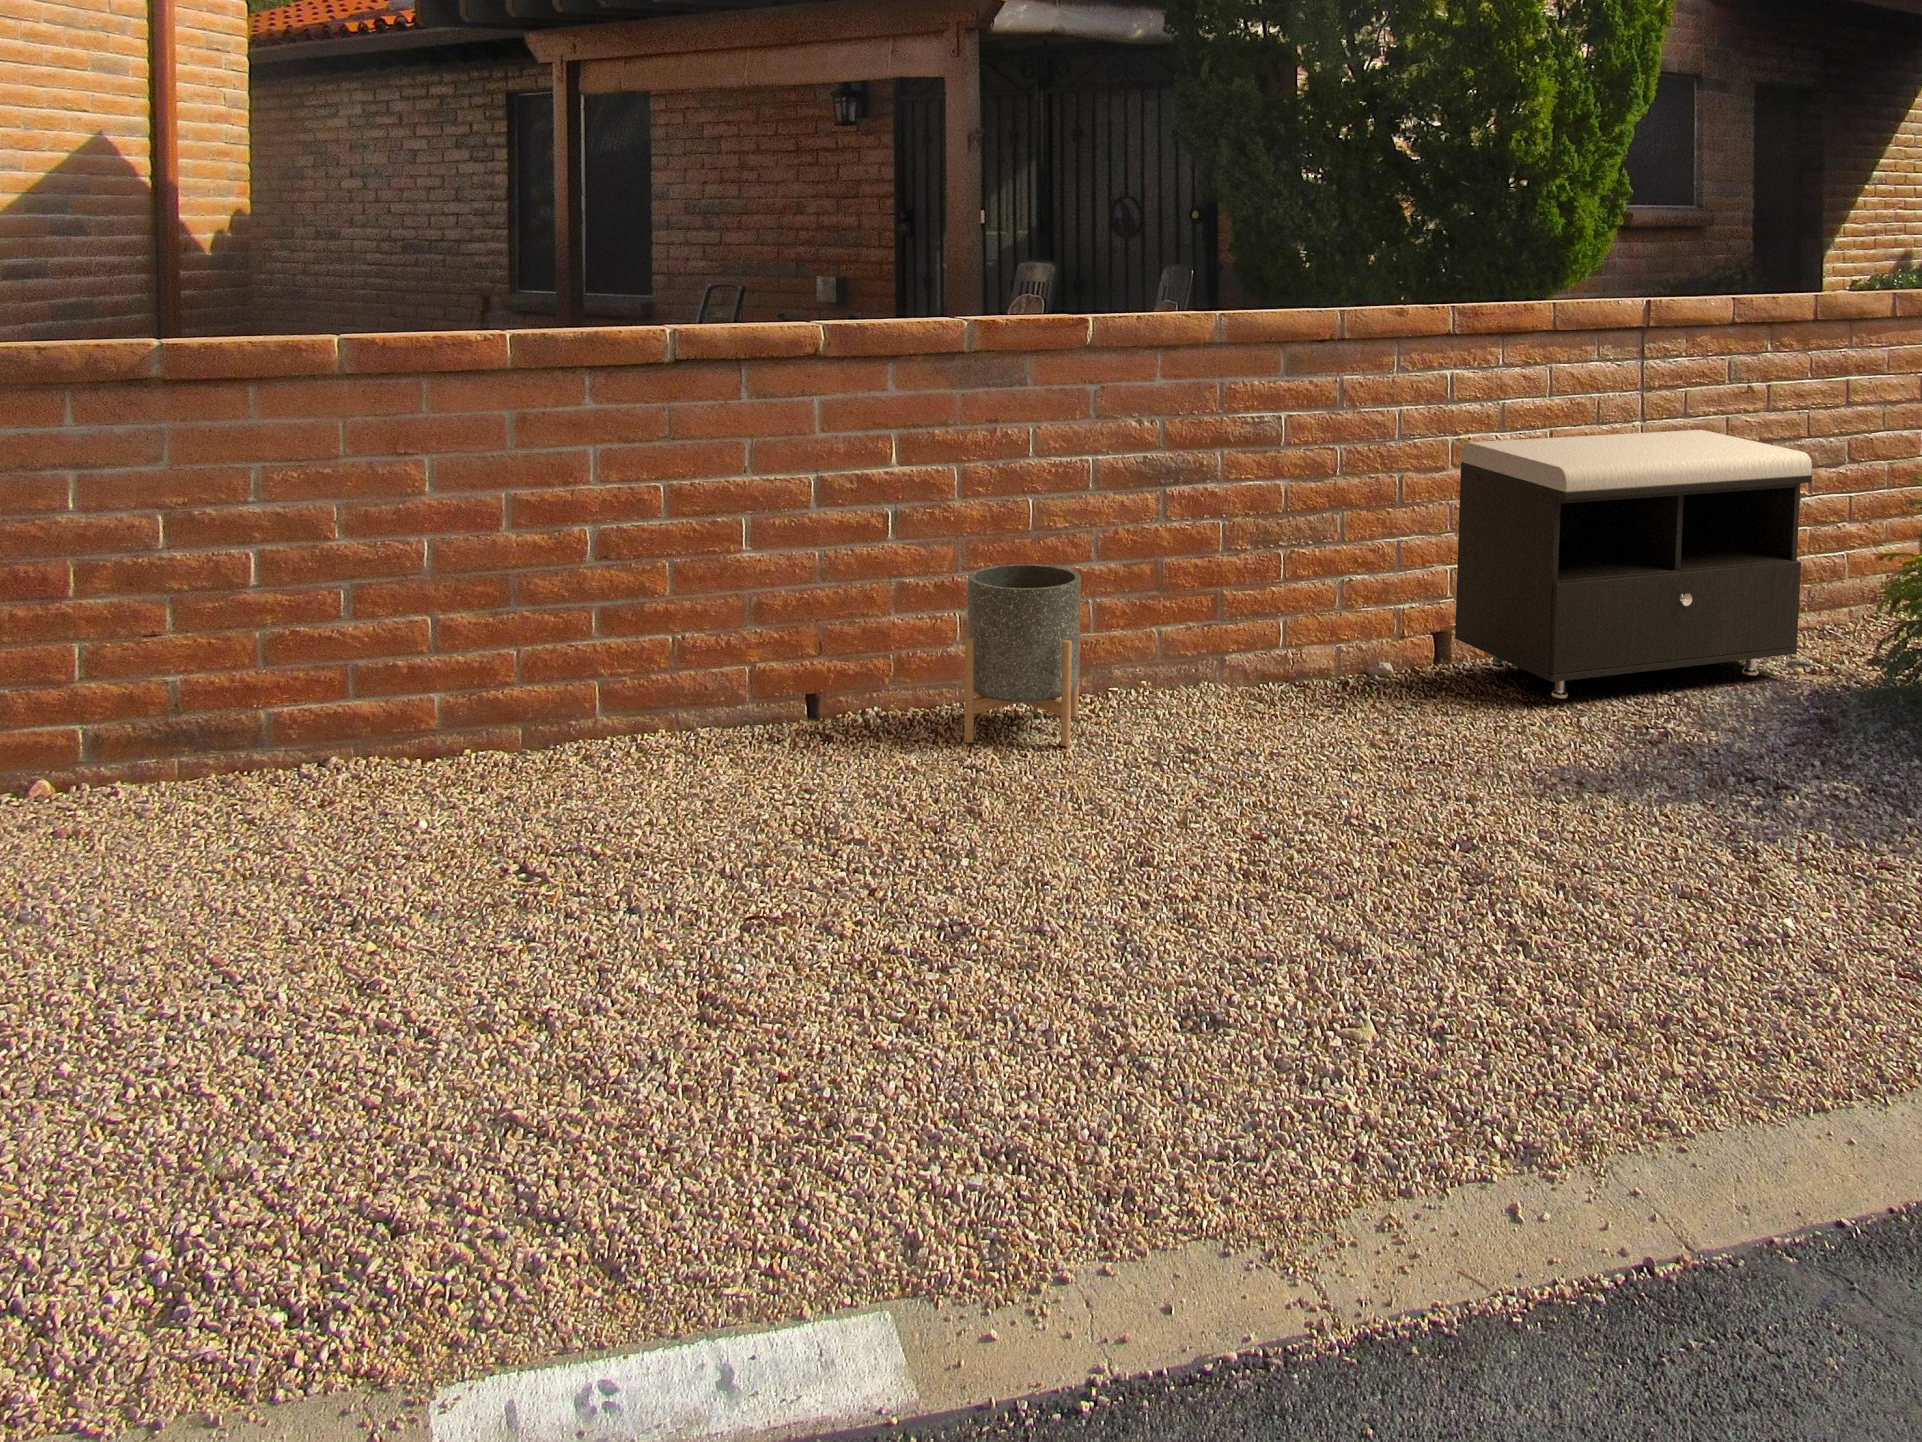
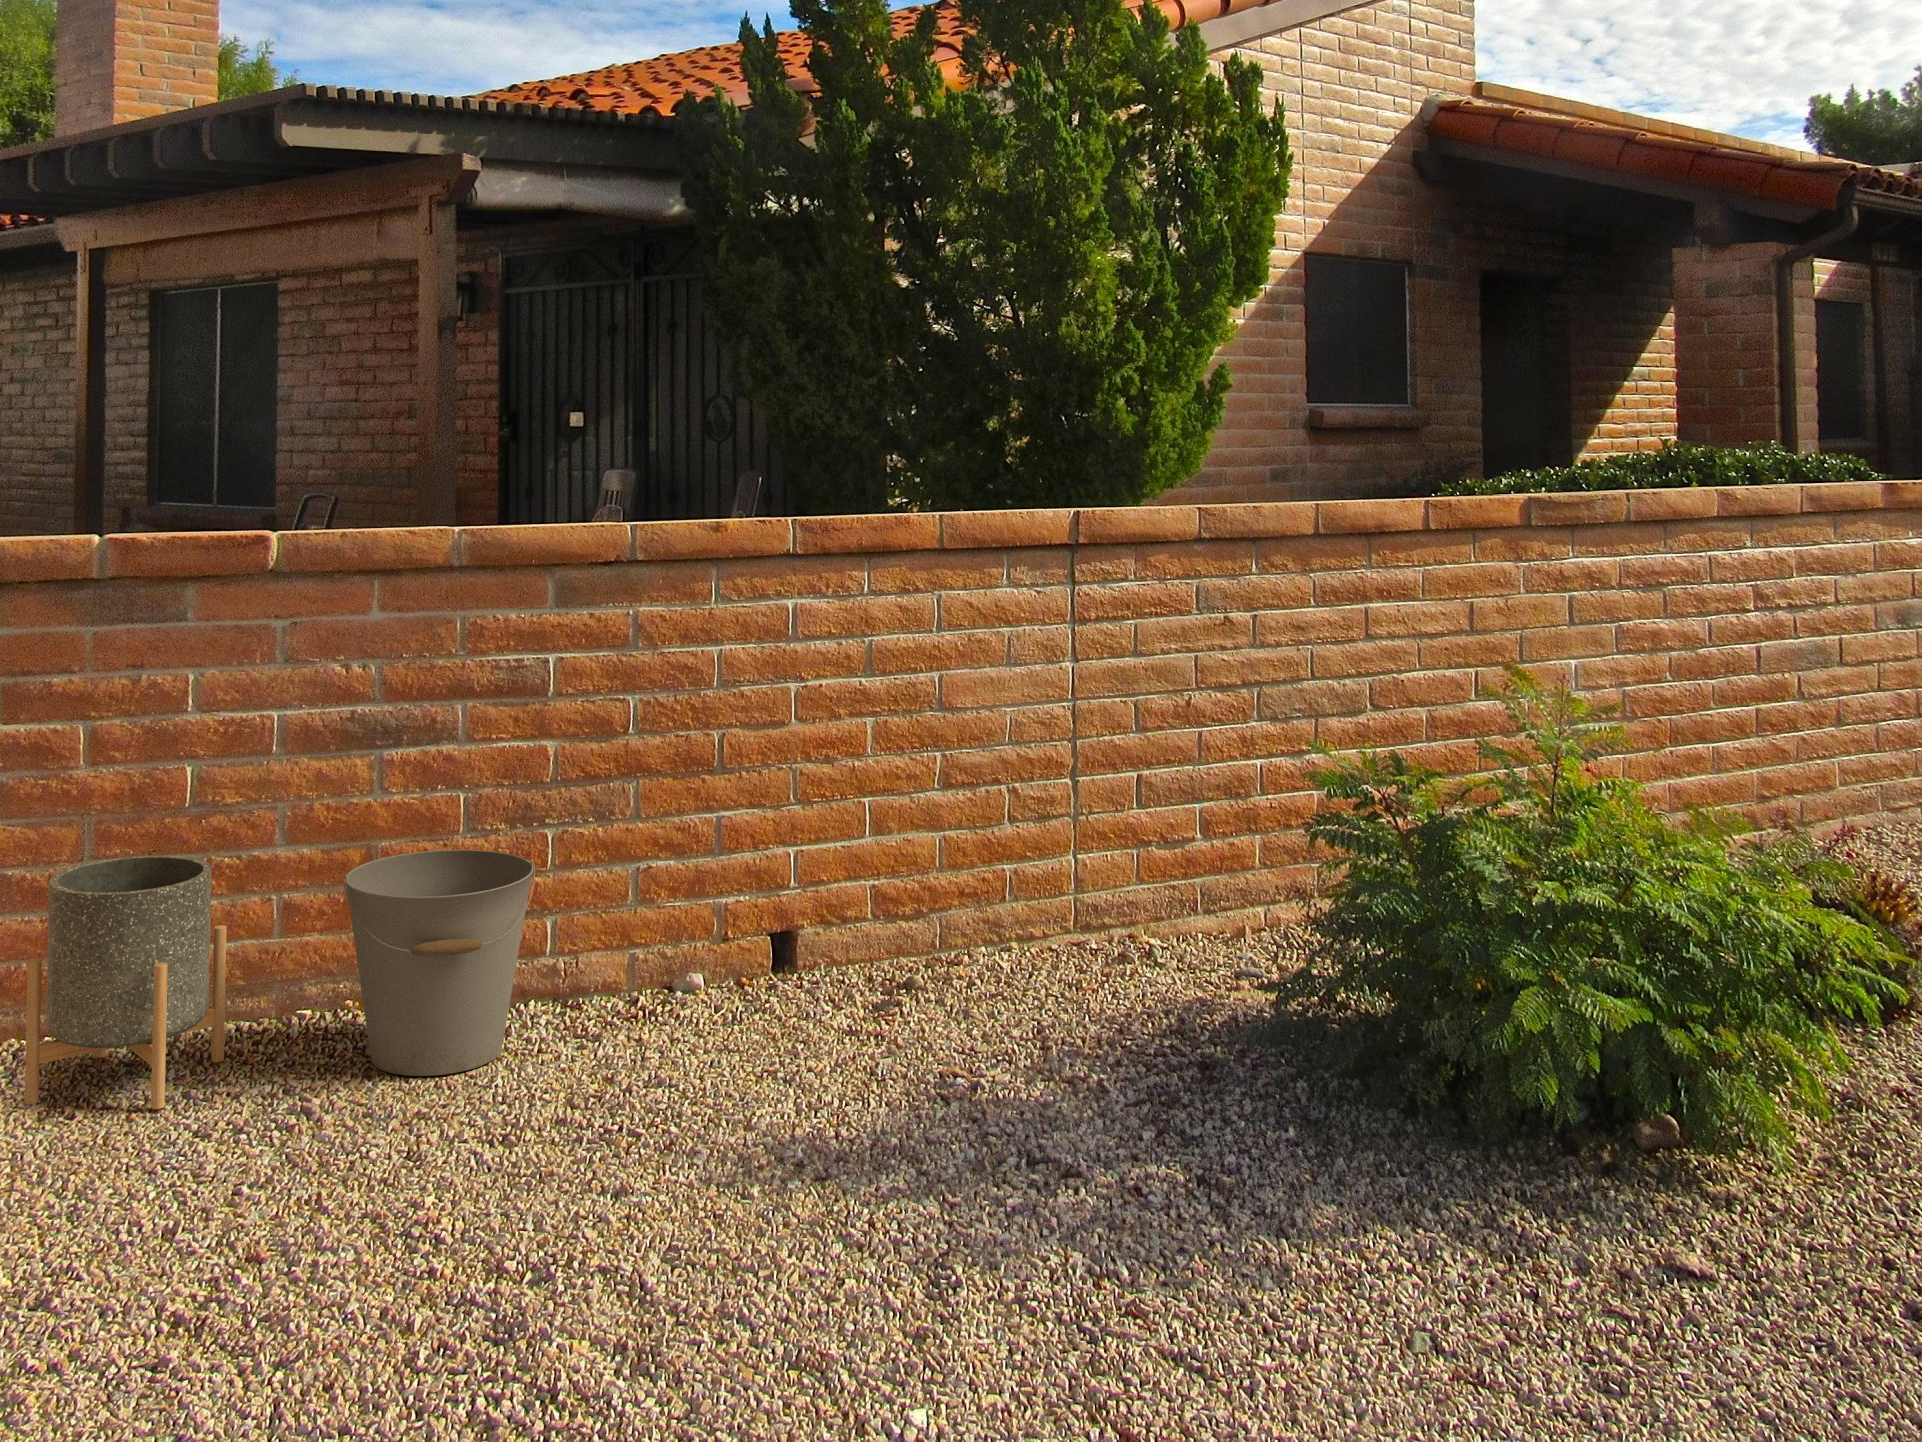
storage bench: present [1455,430,1812,699] -> none [804,670,1242,1030]
bucket: none [1166,563,1306,726] -> present [344,850,535,1076]

